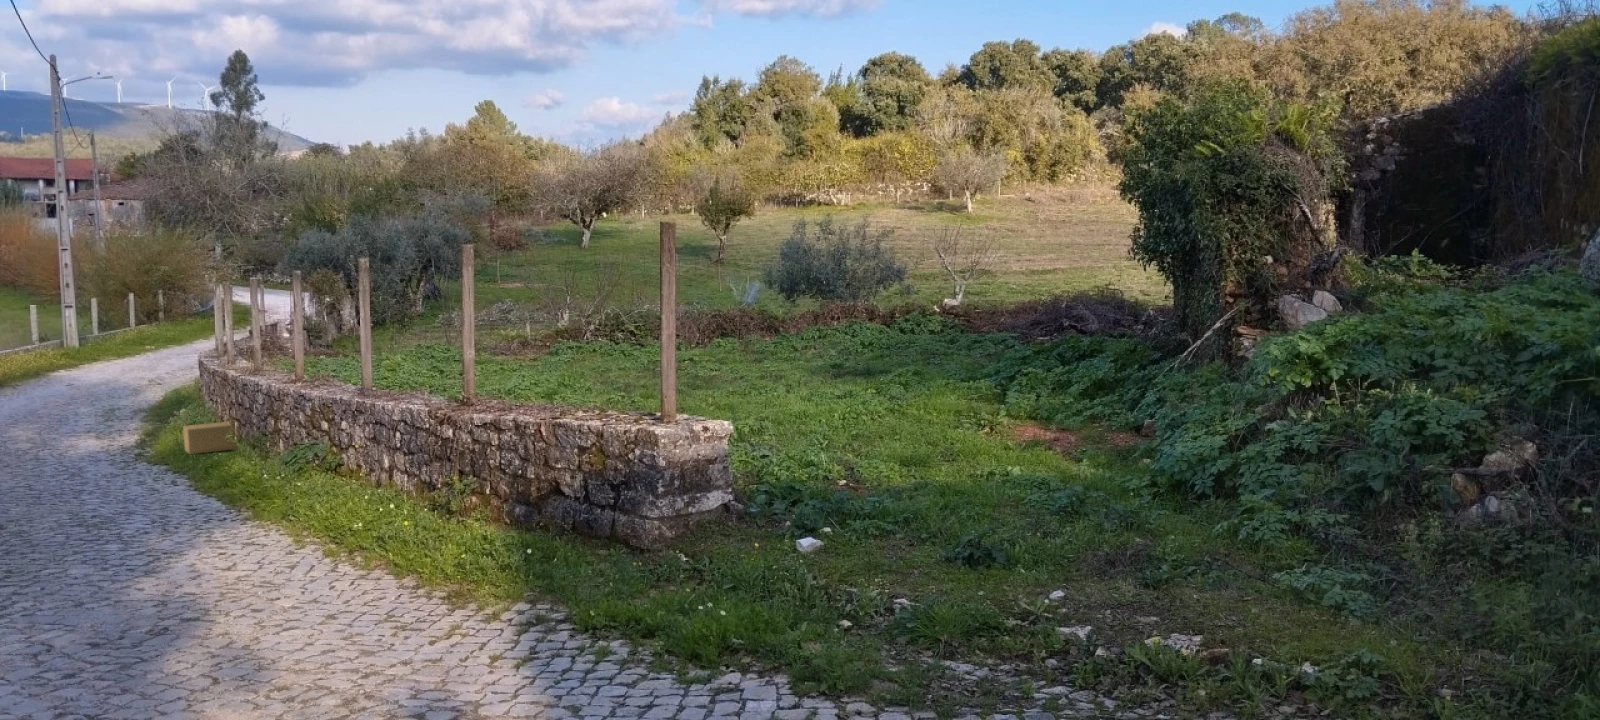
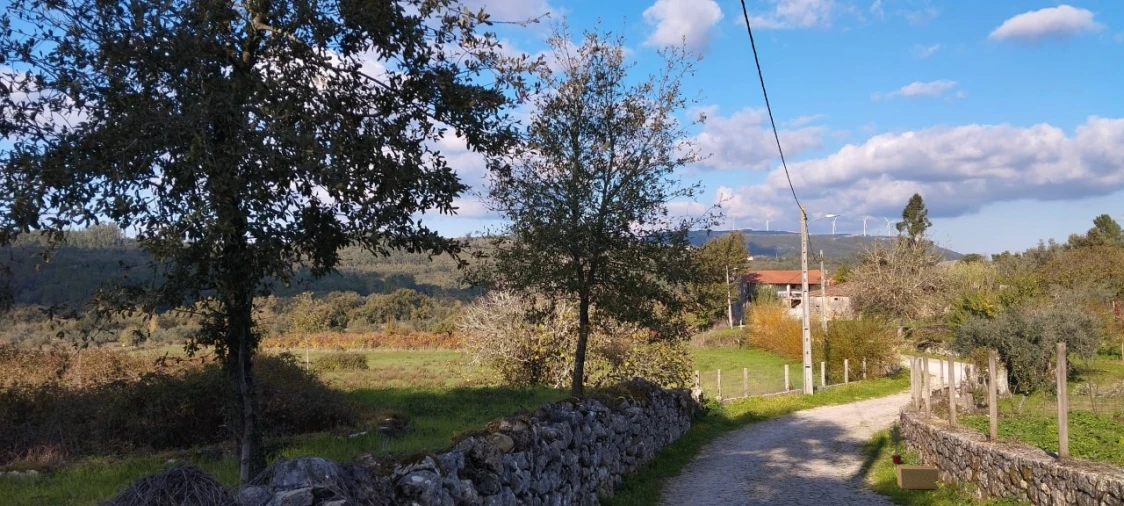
potted tree: none [173,367,209,427] -> present [889,421,911,464]

